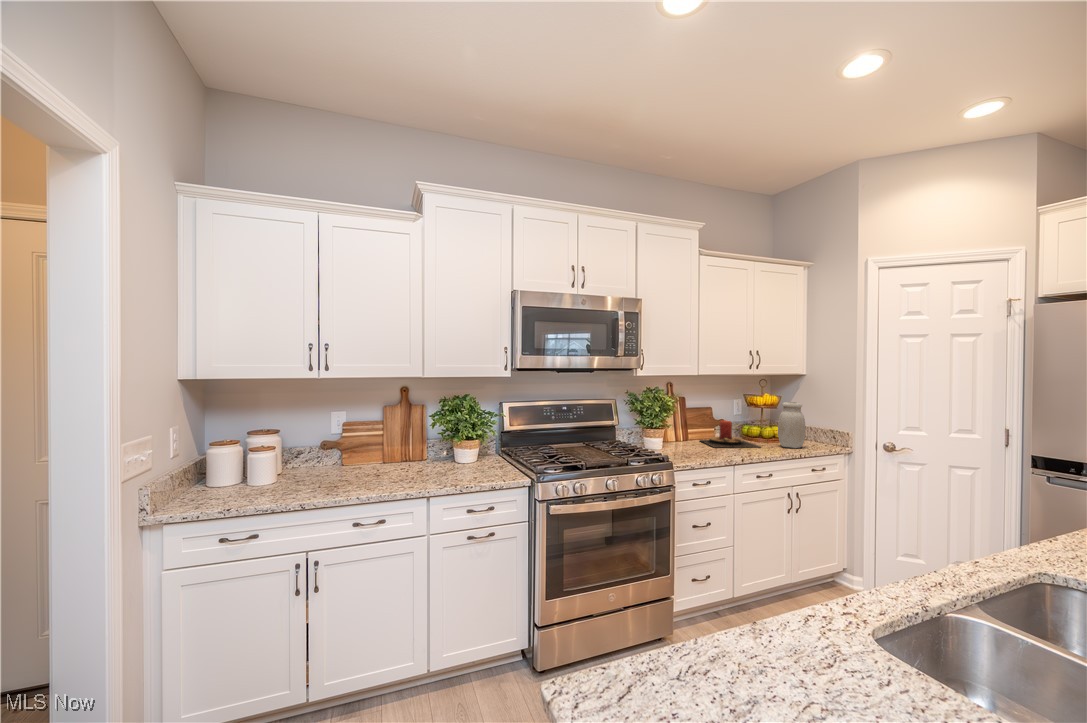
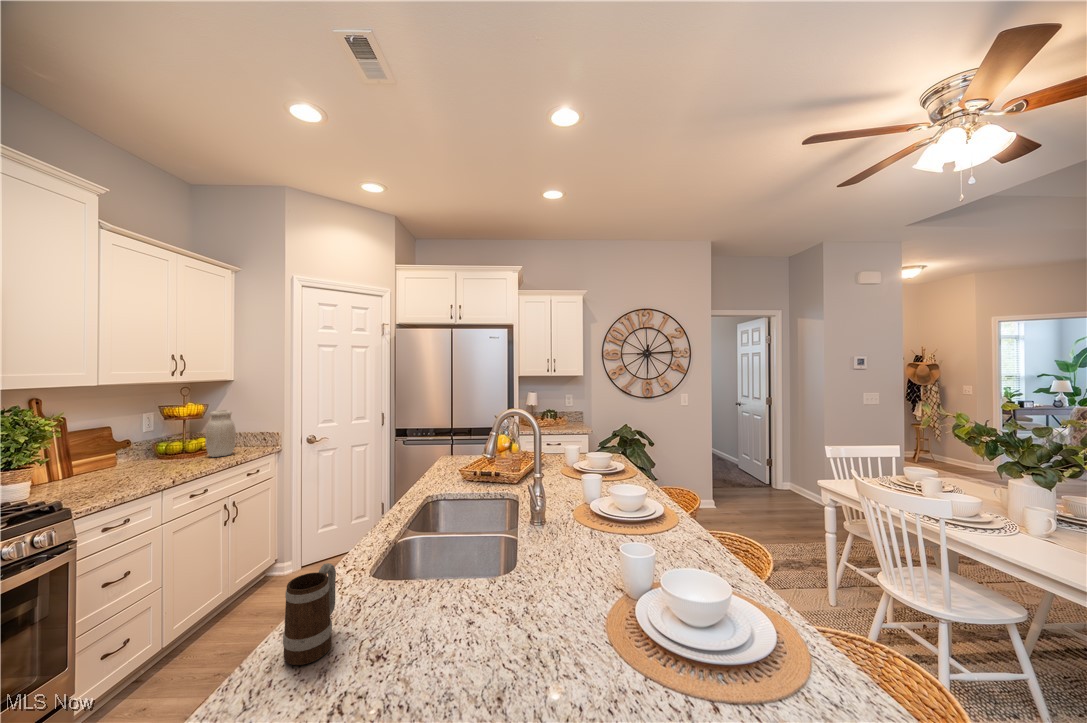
candle: present [700,420,760,448] -> none [93,440,187,476]
mug: none [726,581,794,684] -> present [283,563,336,665]

